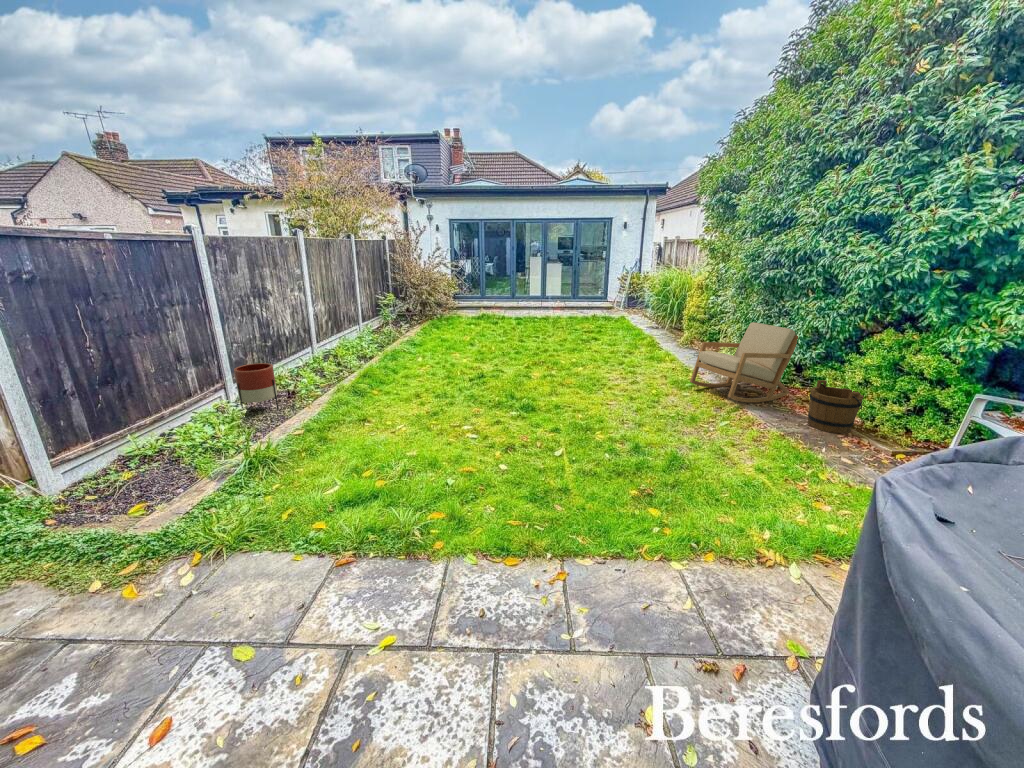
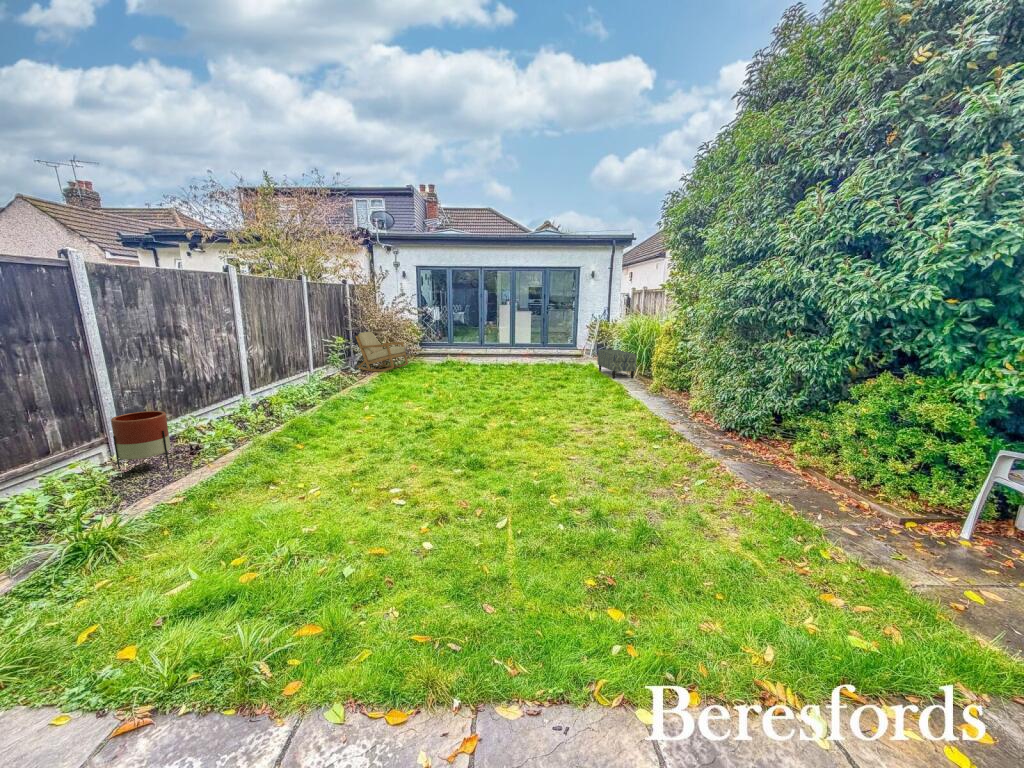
bench: none [629,303,669,332] -> present [598,350,637,378]
chair: present [690,322,798,402] -> present [356,332,408,371]
bucket: present [808,380,864,433] -> none [796,431,859,494]

